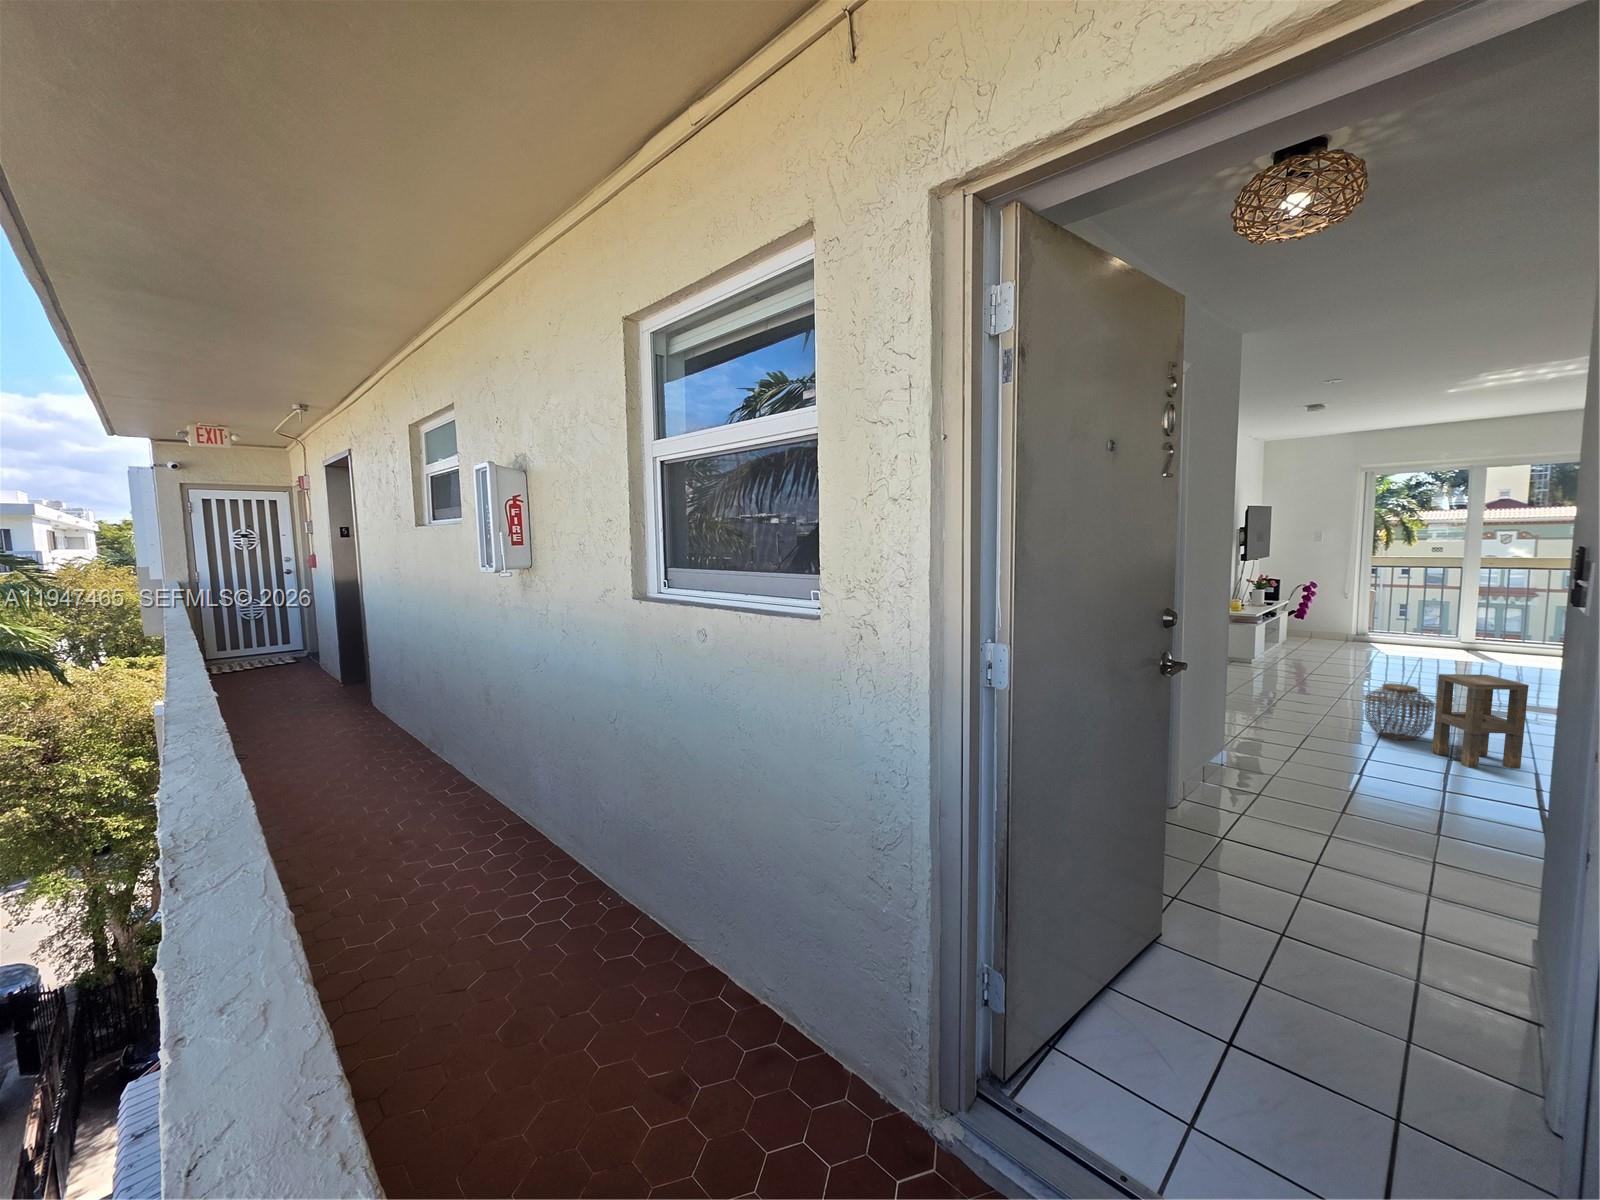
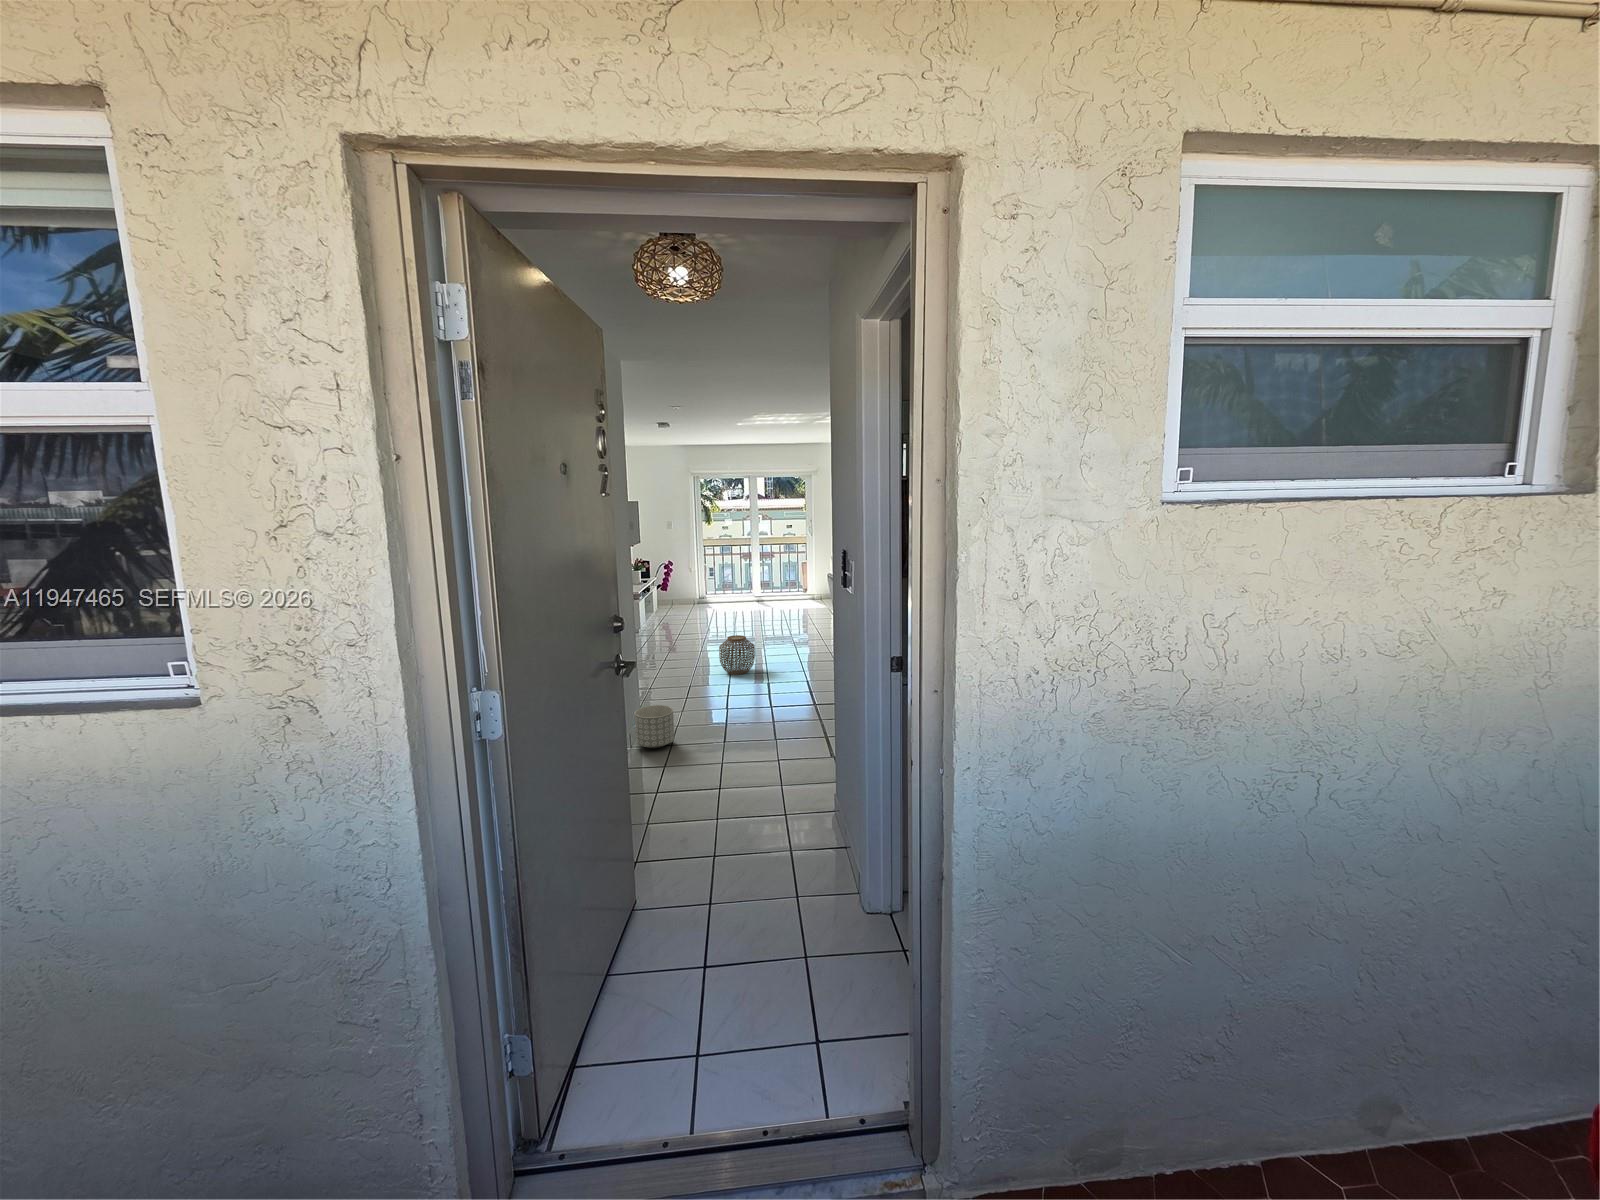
side table: present [1432,674,1529,769] -> none [756,622,798,685]
planter: none [1209,741,1266,795] -> present [635,705,674,748]

